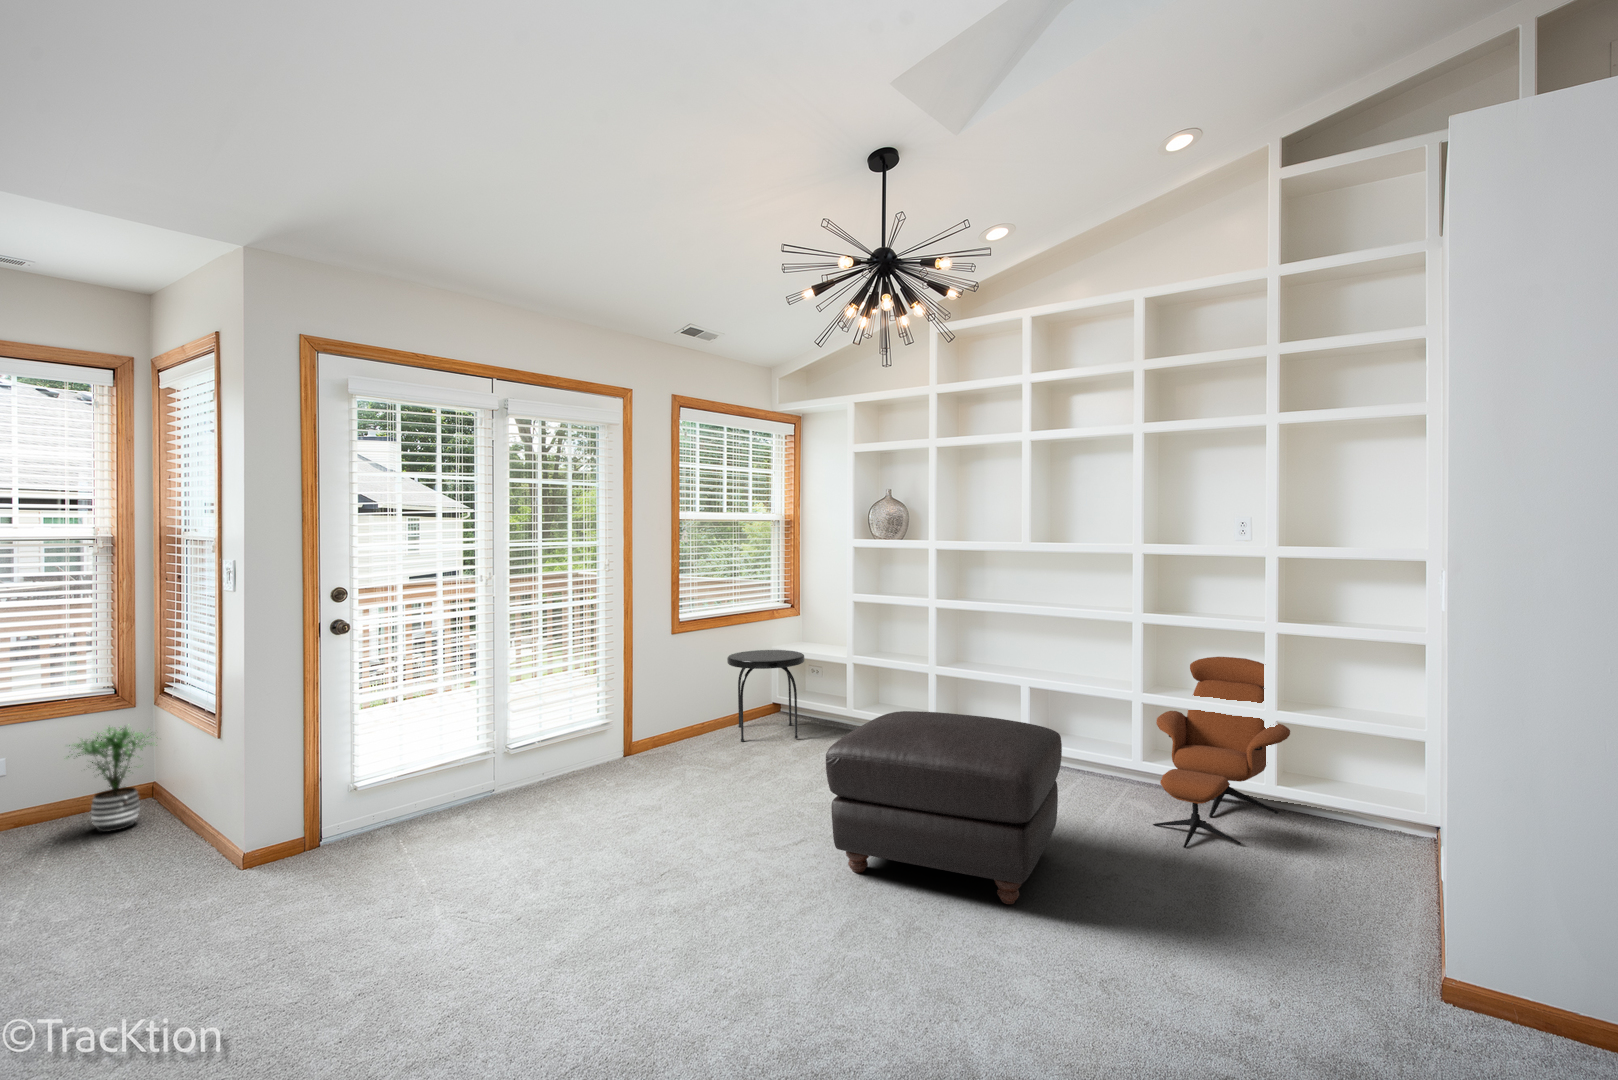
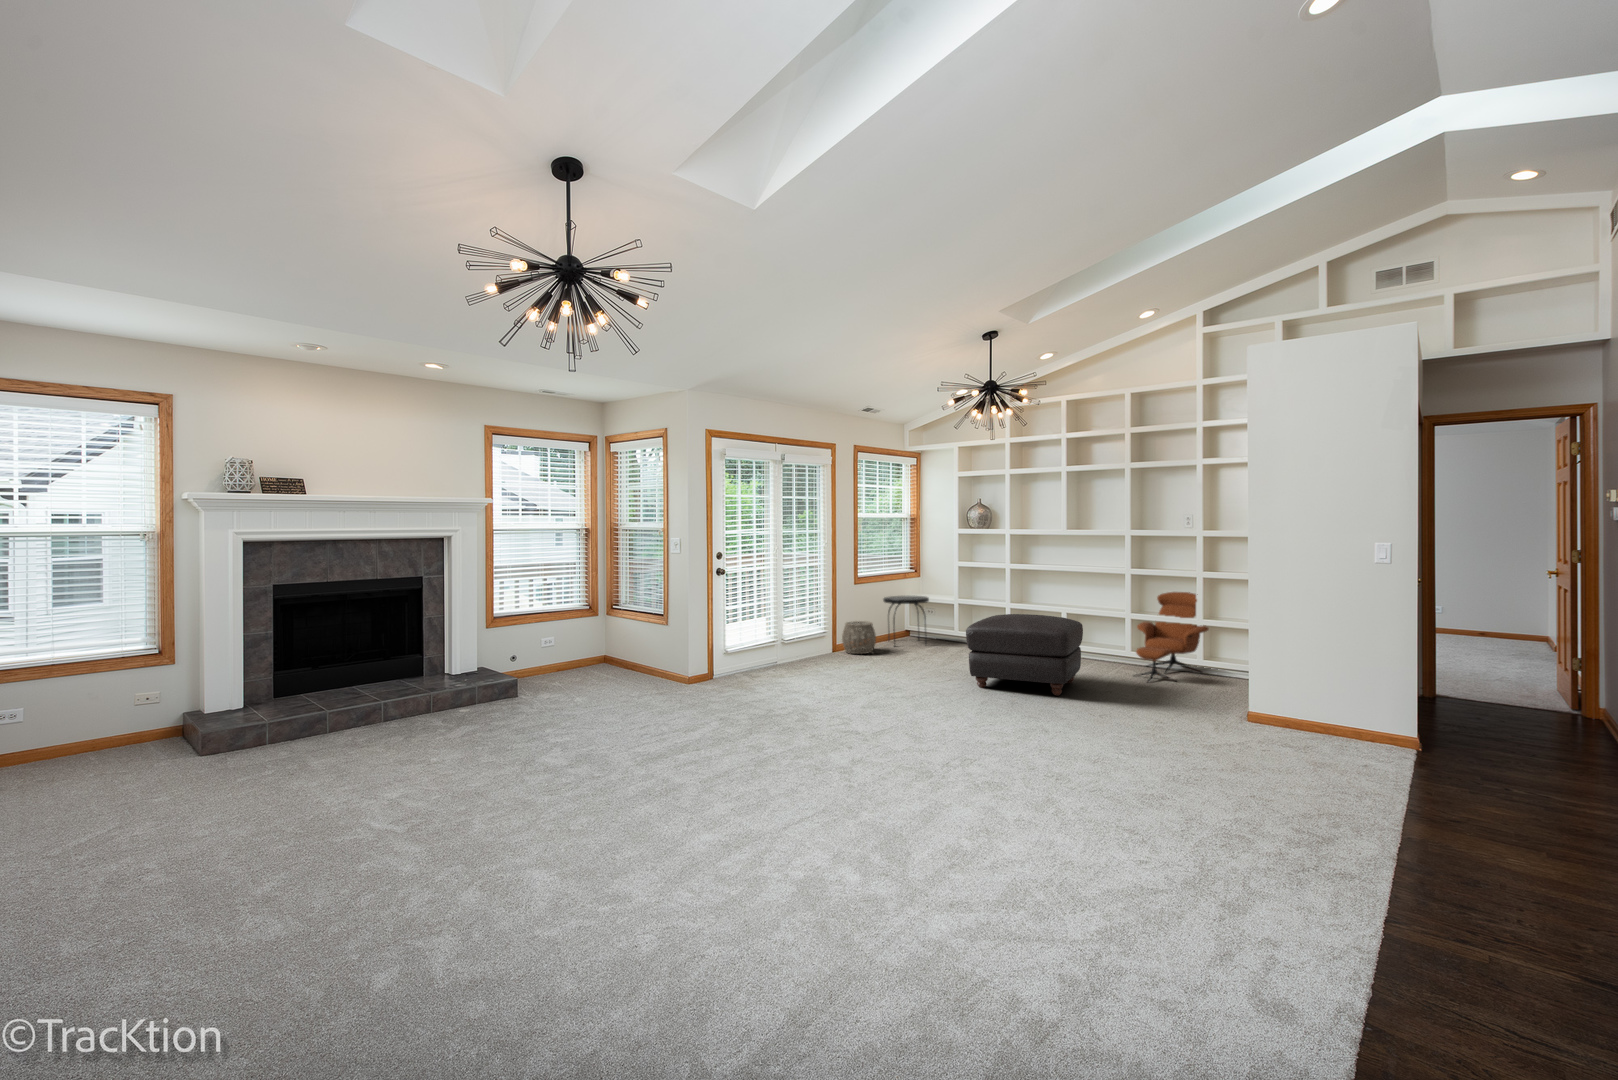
woven basket: none [640,701,703,764] -> present [842,621,876,654]
potted plant: present [68,727,157,832] -> none [585,622,622,673]

